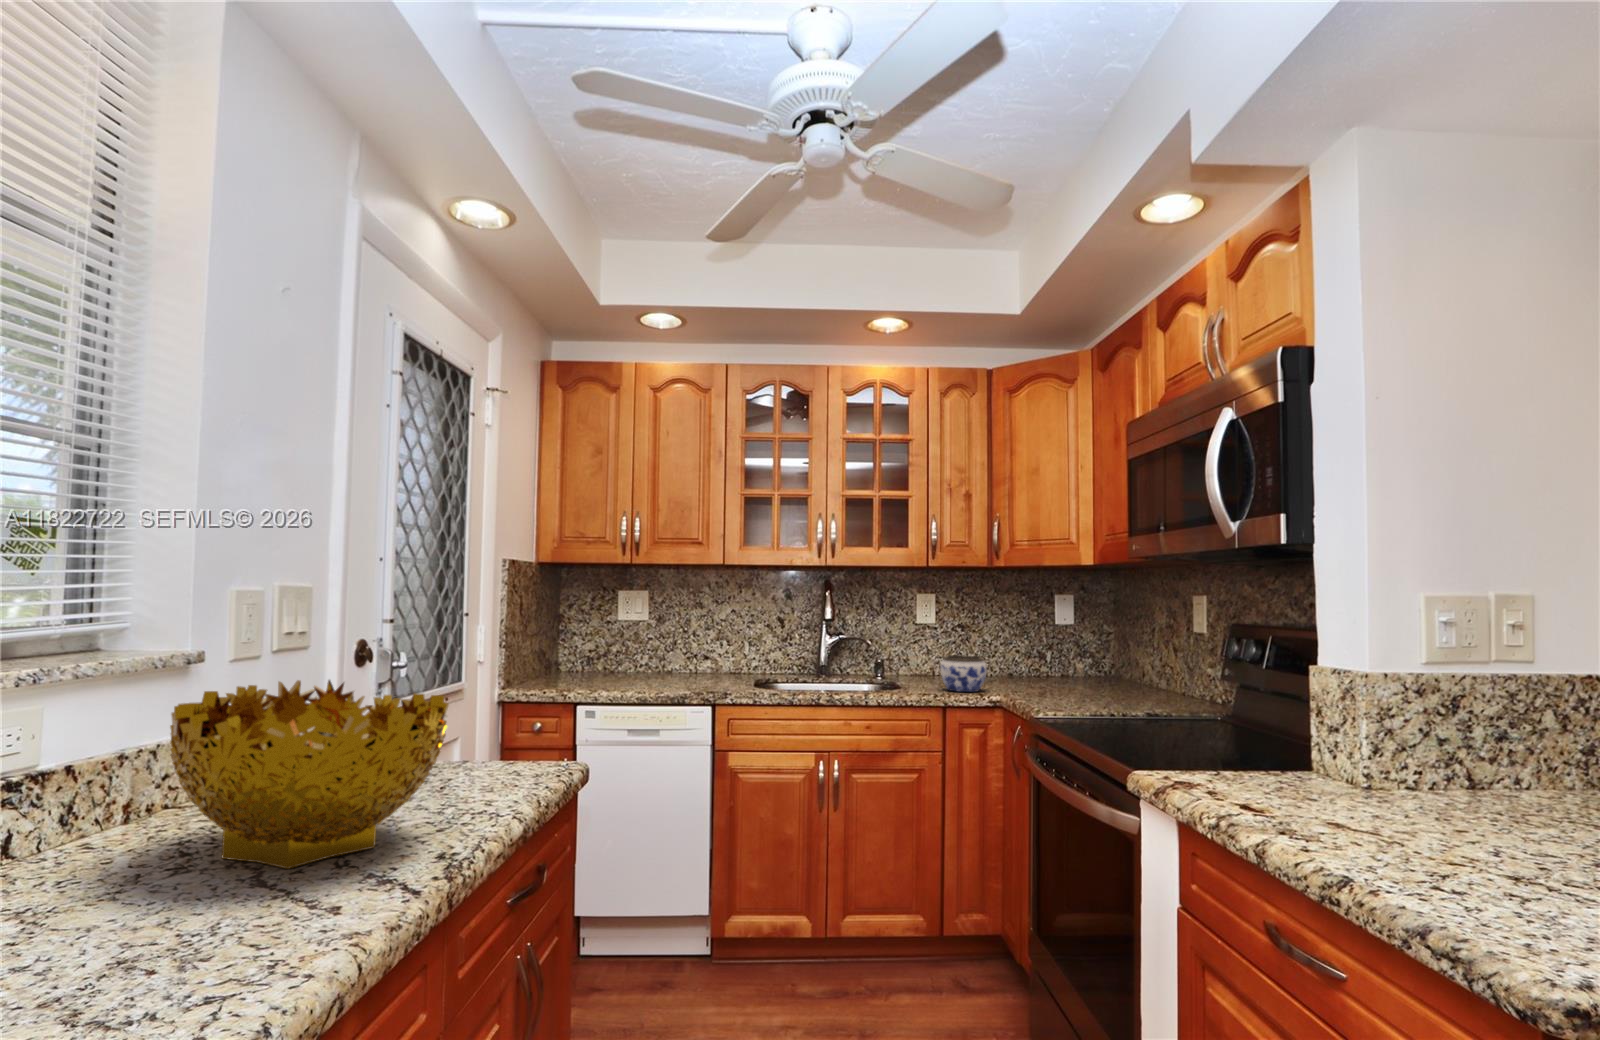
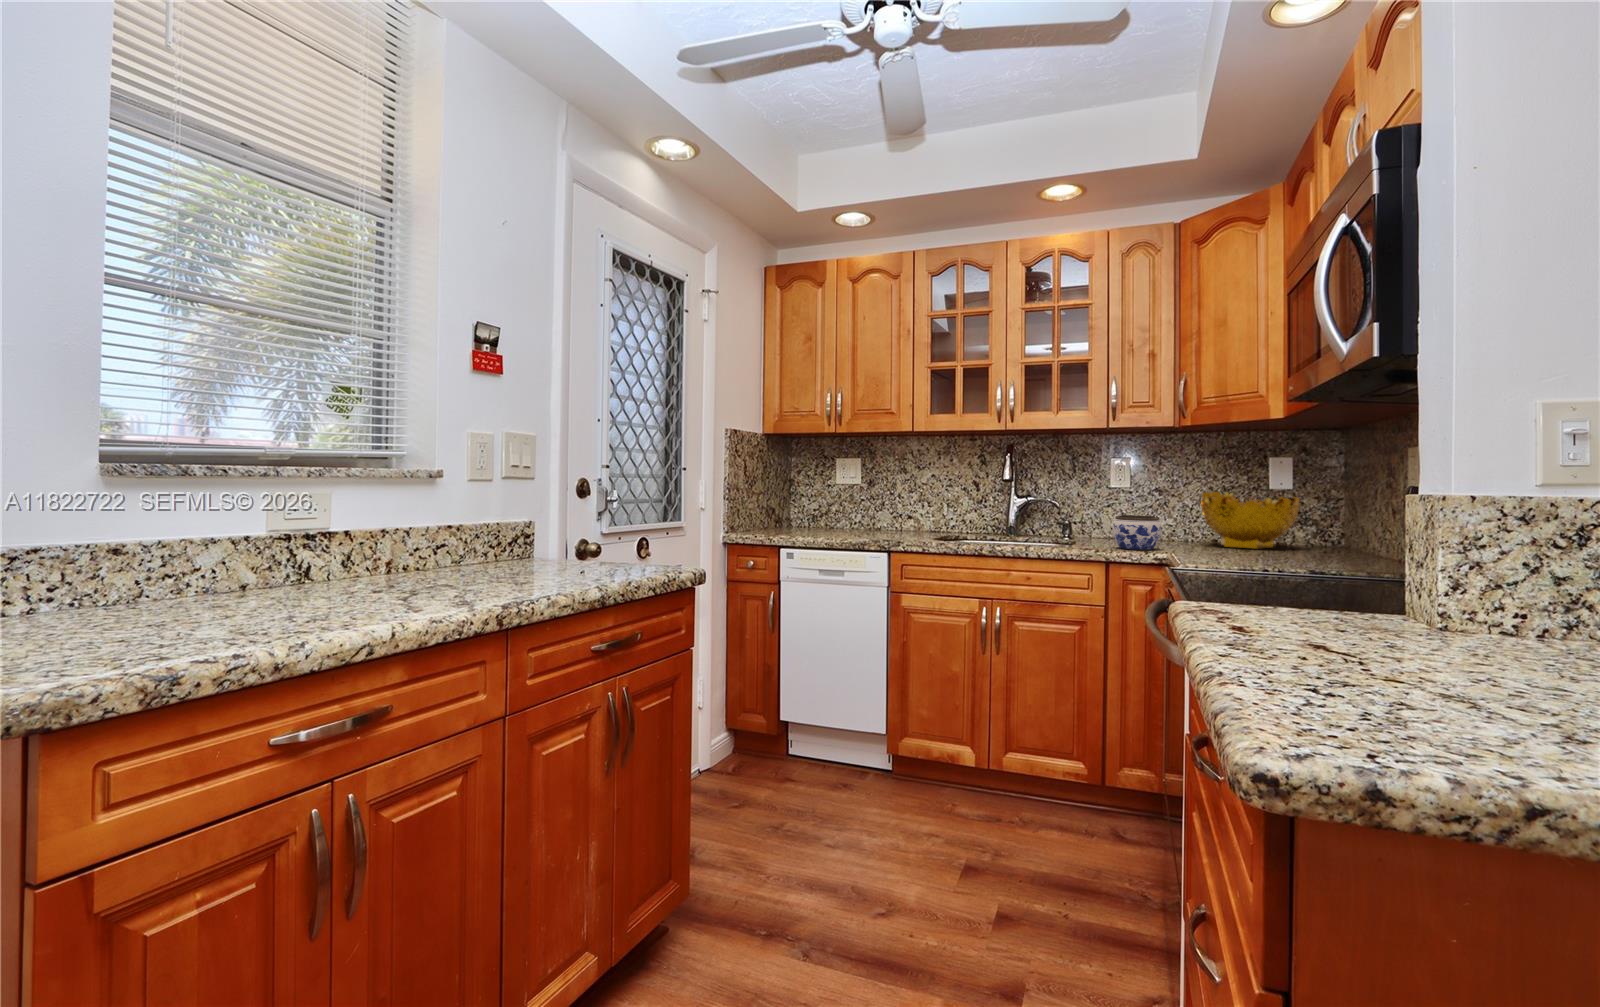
decorative bowl: present [170,680,449,869] -> present [1201,492,1300,549]

